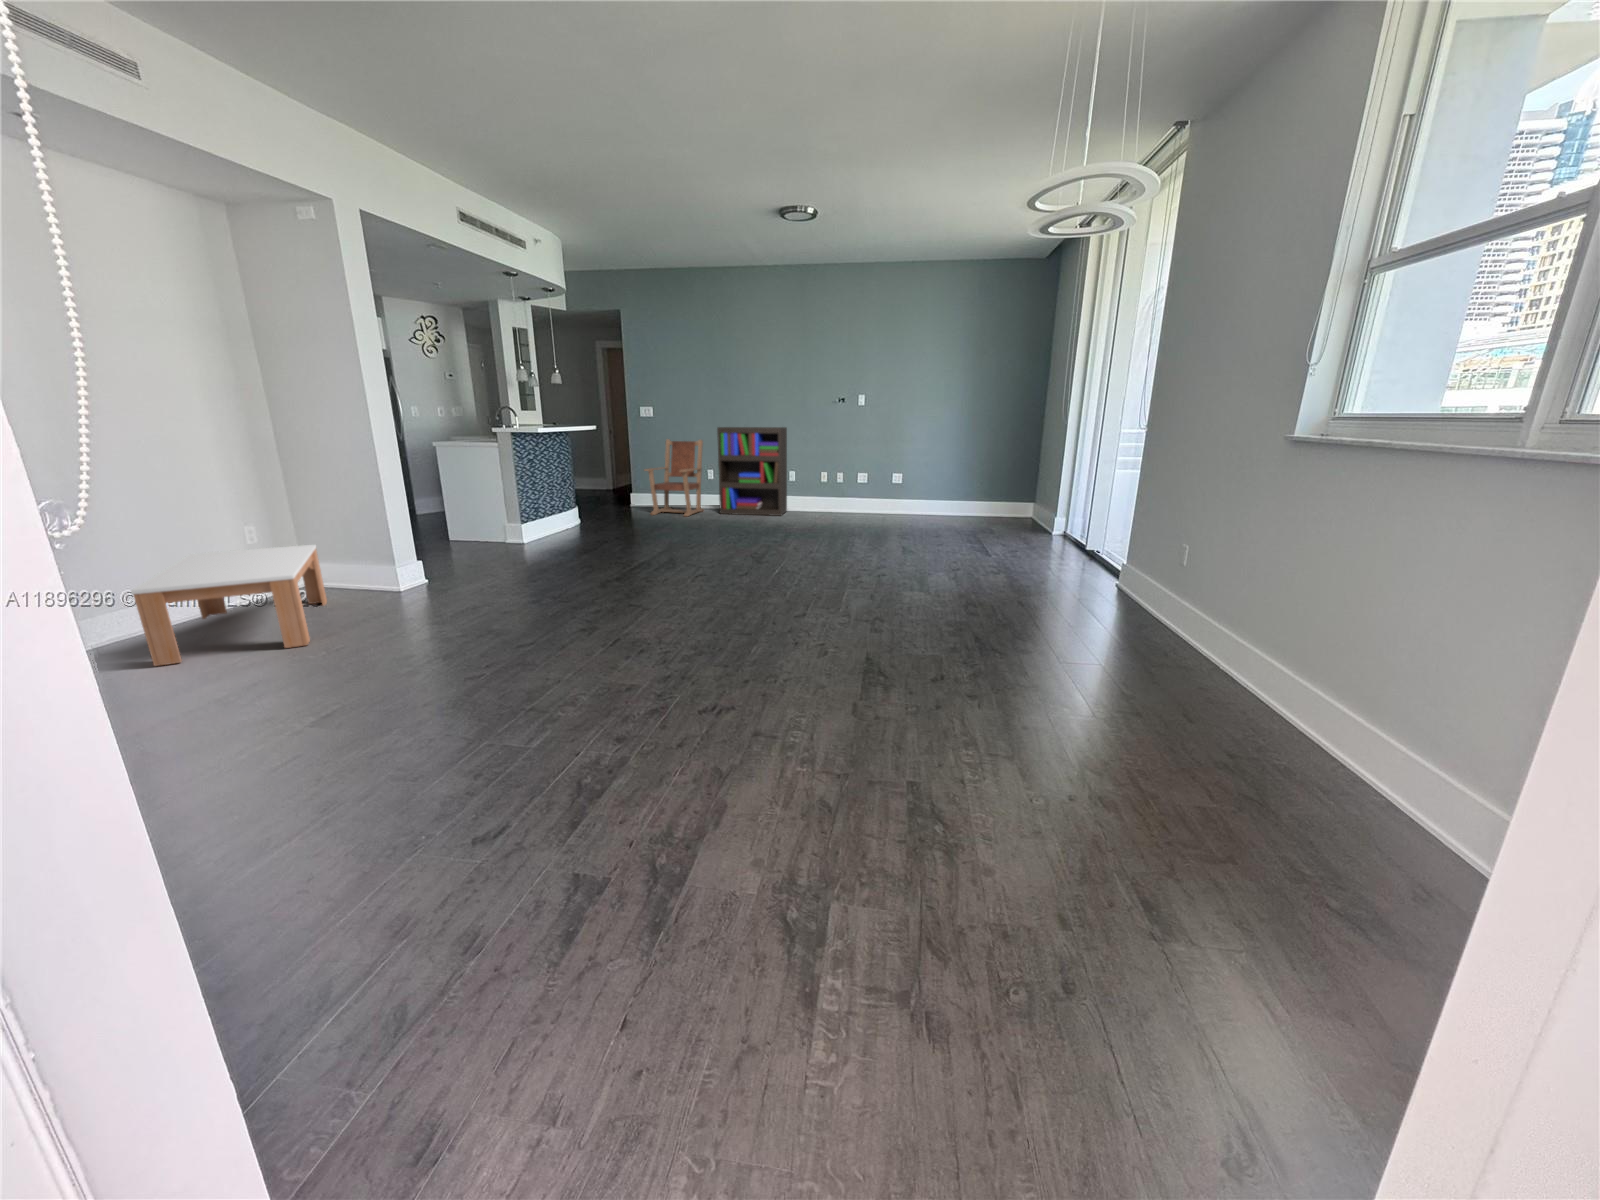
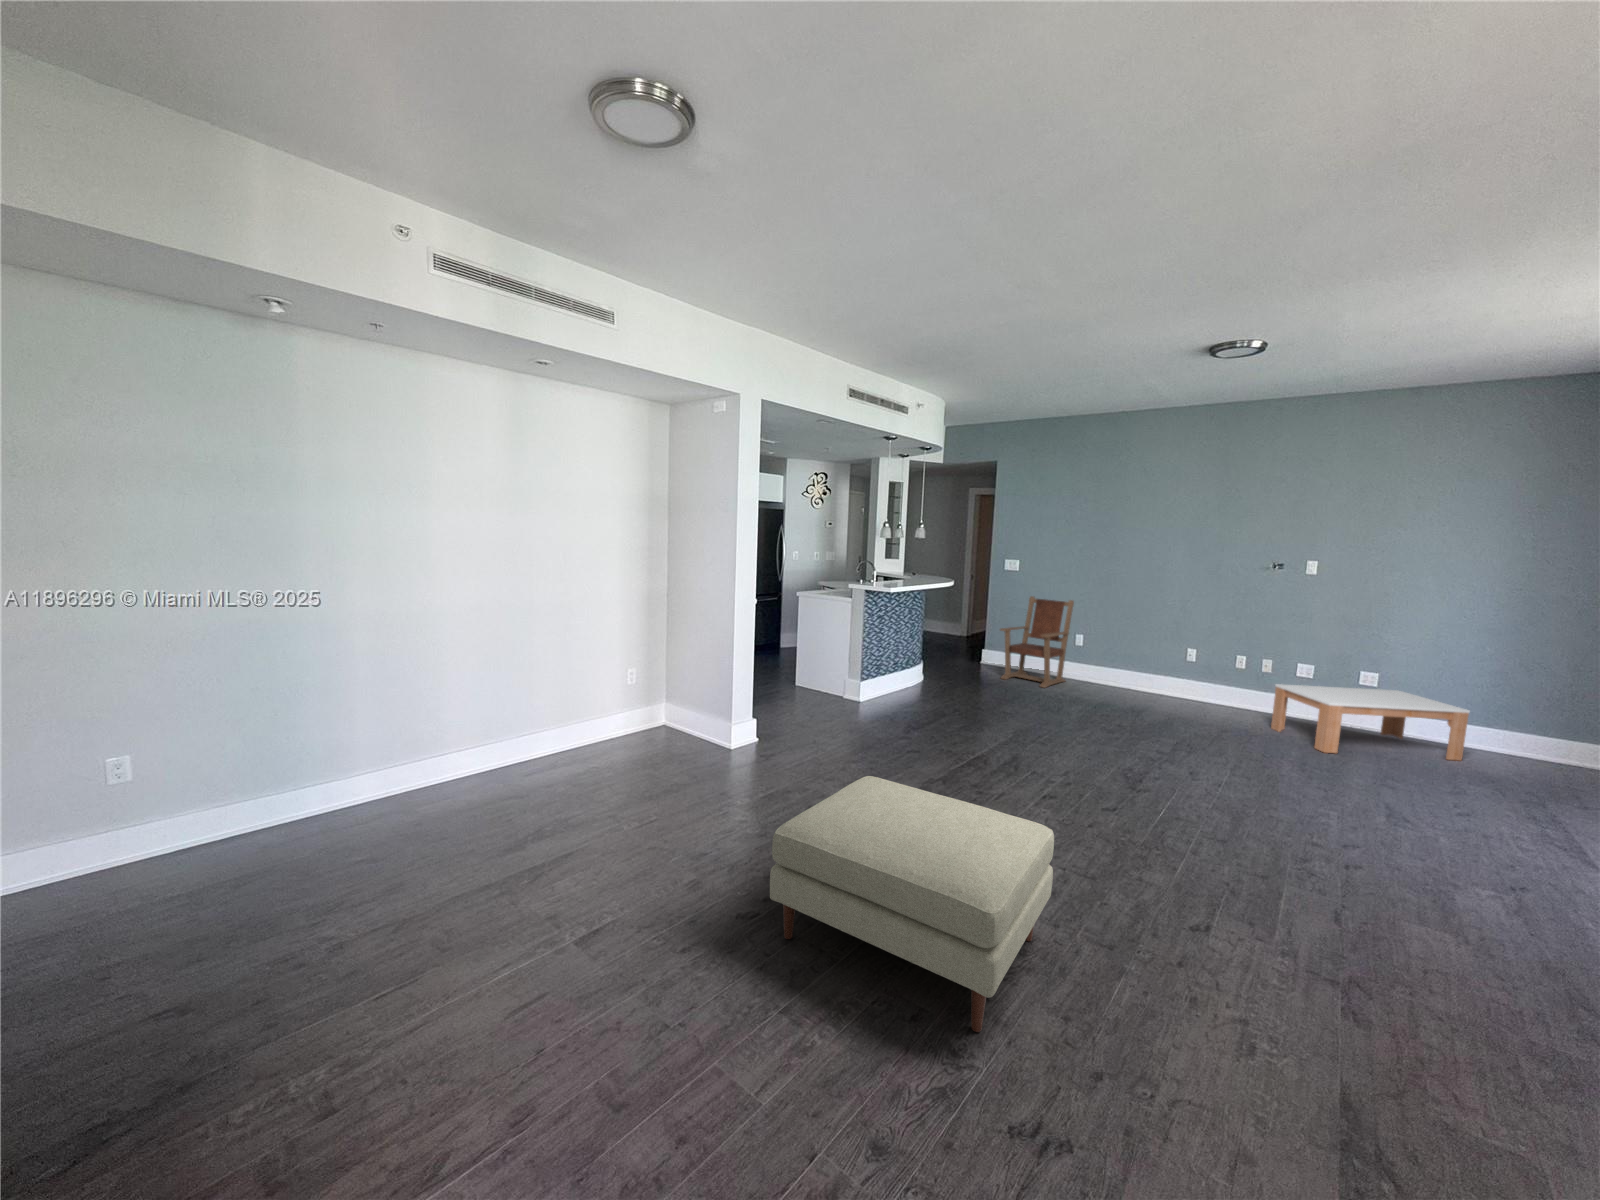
bookshelf: present [717,427,787,516] -> none [1086,588,1190,705]
coffee table: present [131,545,327,666] -> present [1271,684,1470,761]
ottoman: none [491,556,708,682] -> present [770,776,1054,1032]

